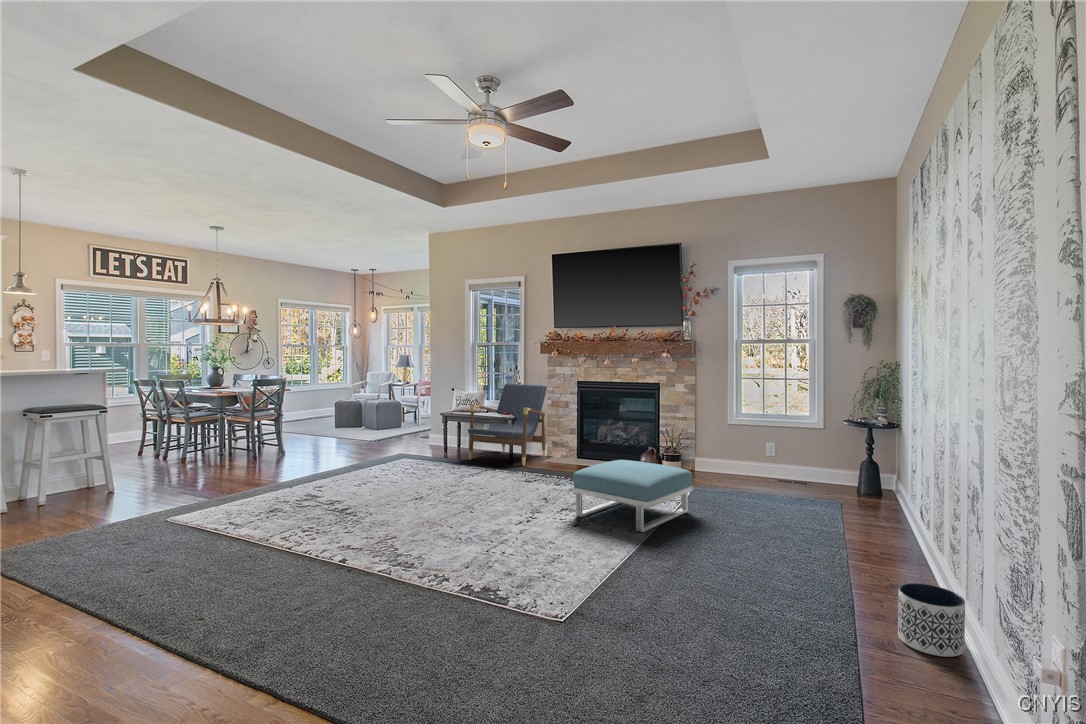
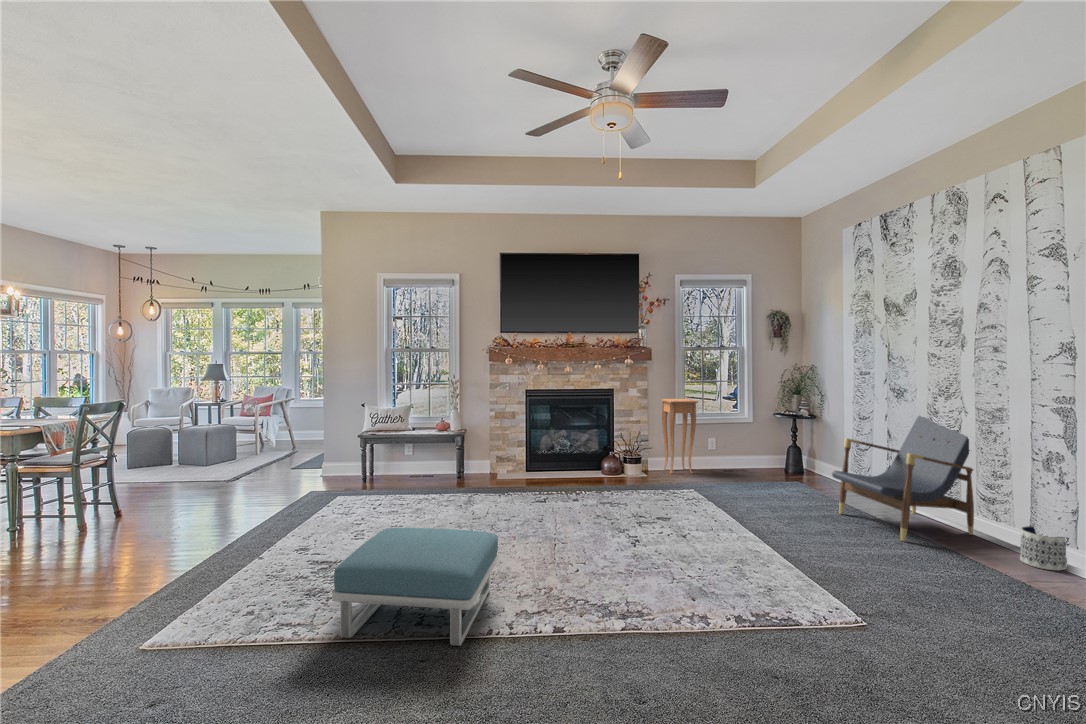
lounge chair: present [468,384,547,466] -> present [832,416,974,541]
side table: none [704,395,740,479] -> present [661,399,698,474]
footstool: present [572,460,693,532] -> present [332,528,498,646]

